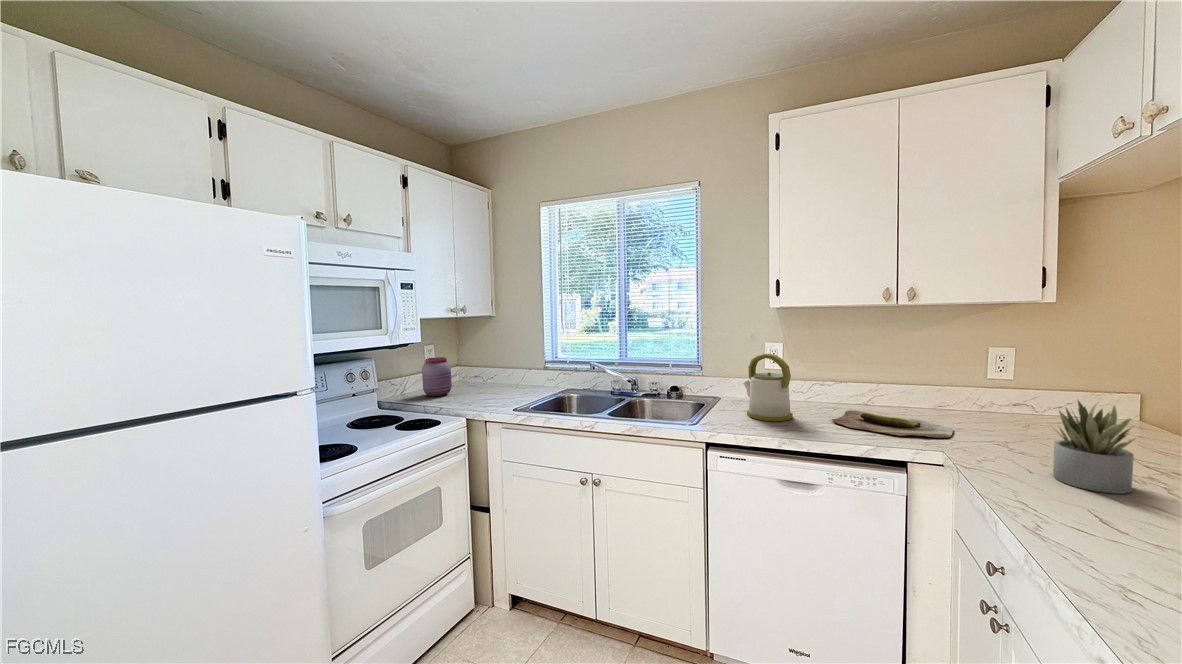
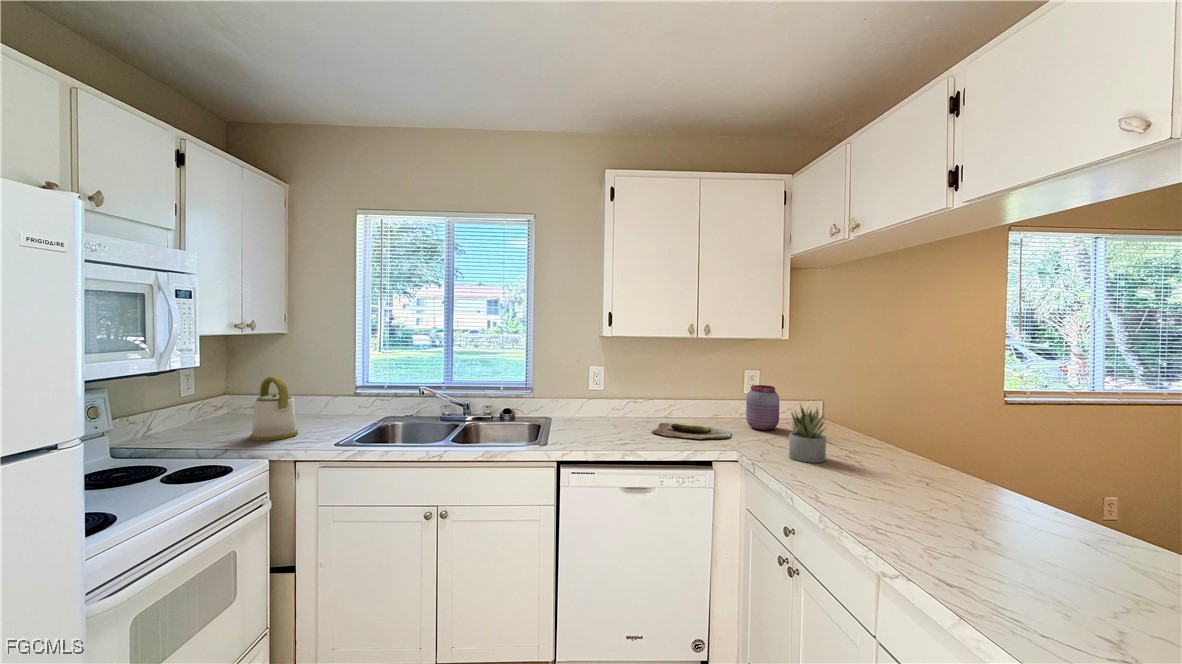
kettle: present [743,354,793,421] -> present [250,376,298,441]
jar: present [422,357,452,396] -> present [746,385,779,430]

